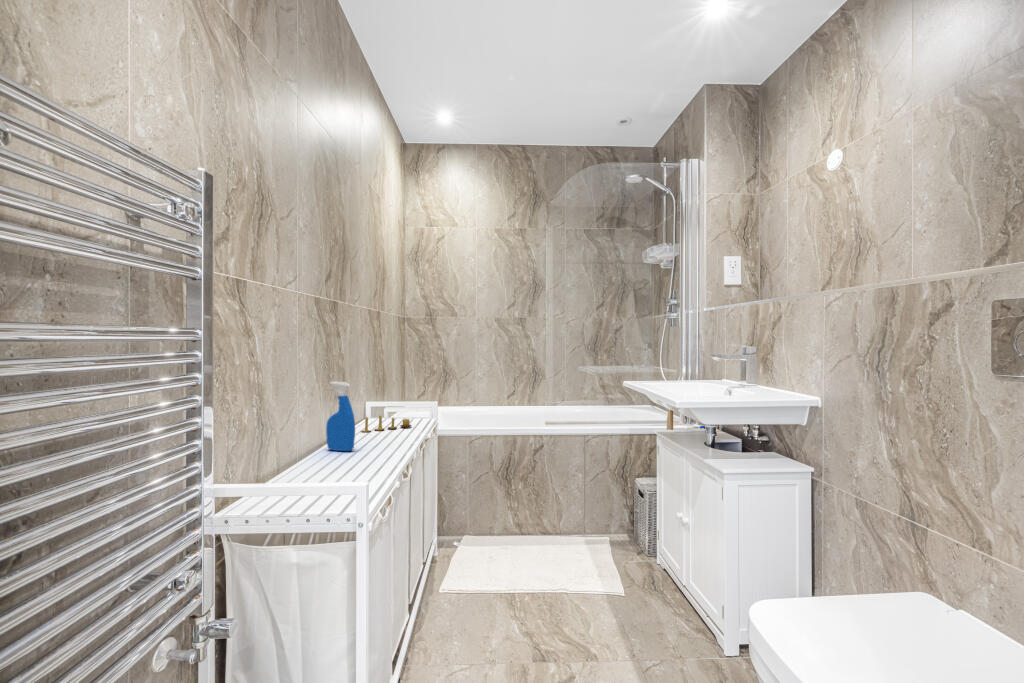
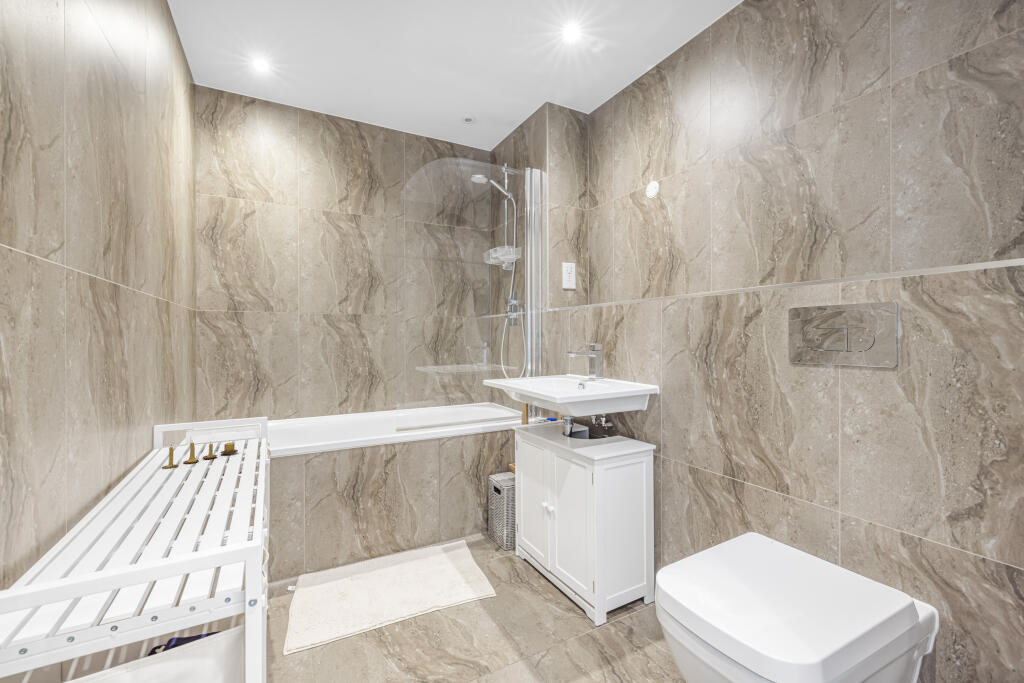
spray bottle: present [326,382,355,451] -> none [121,402,175,503]

